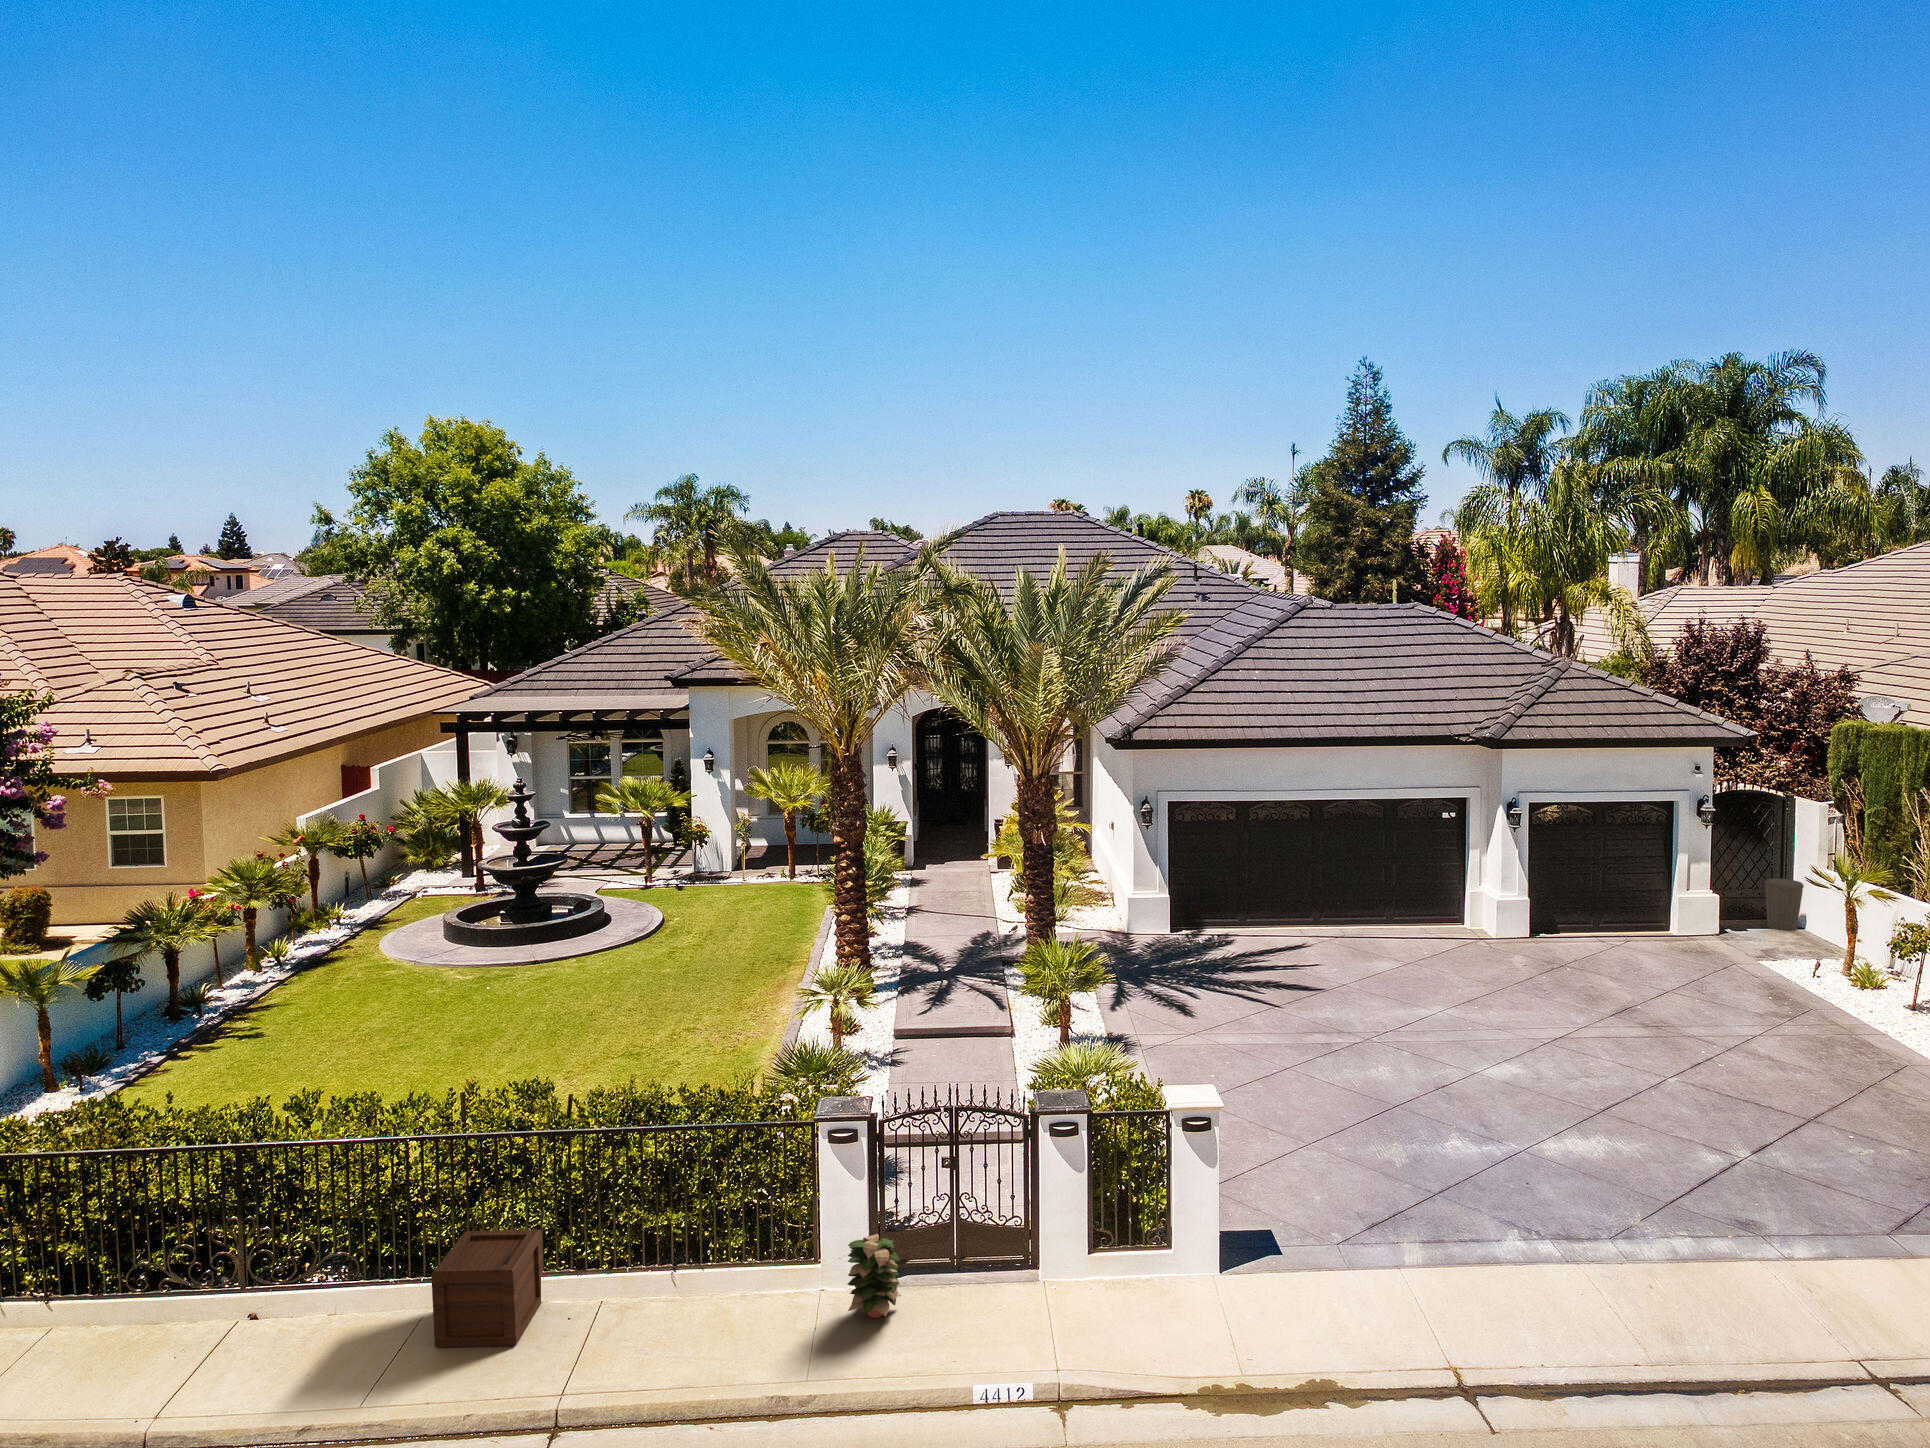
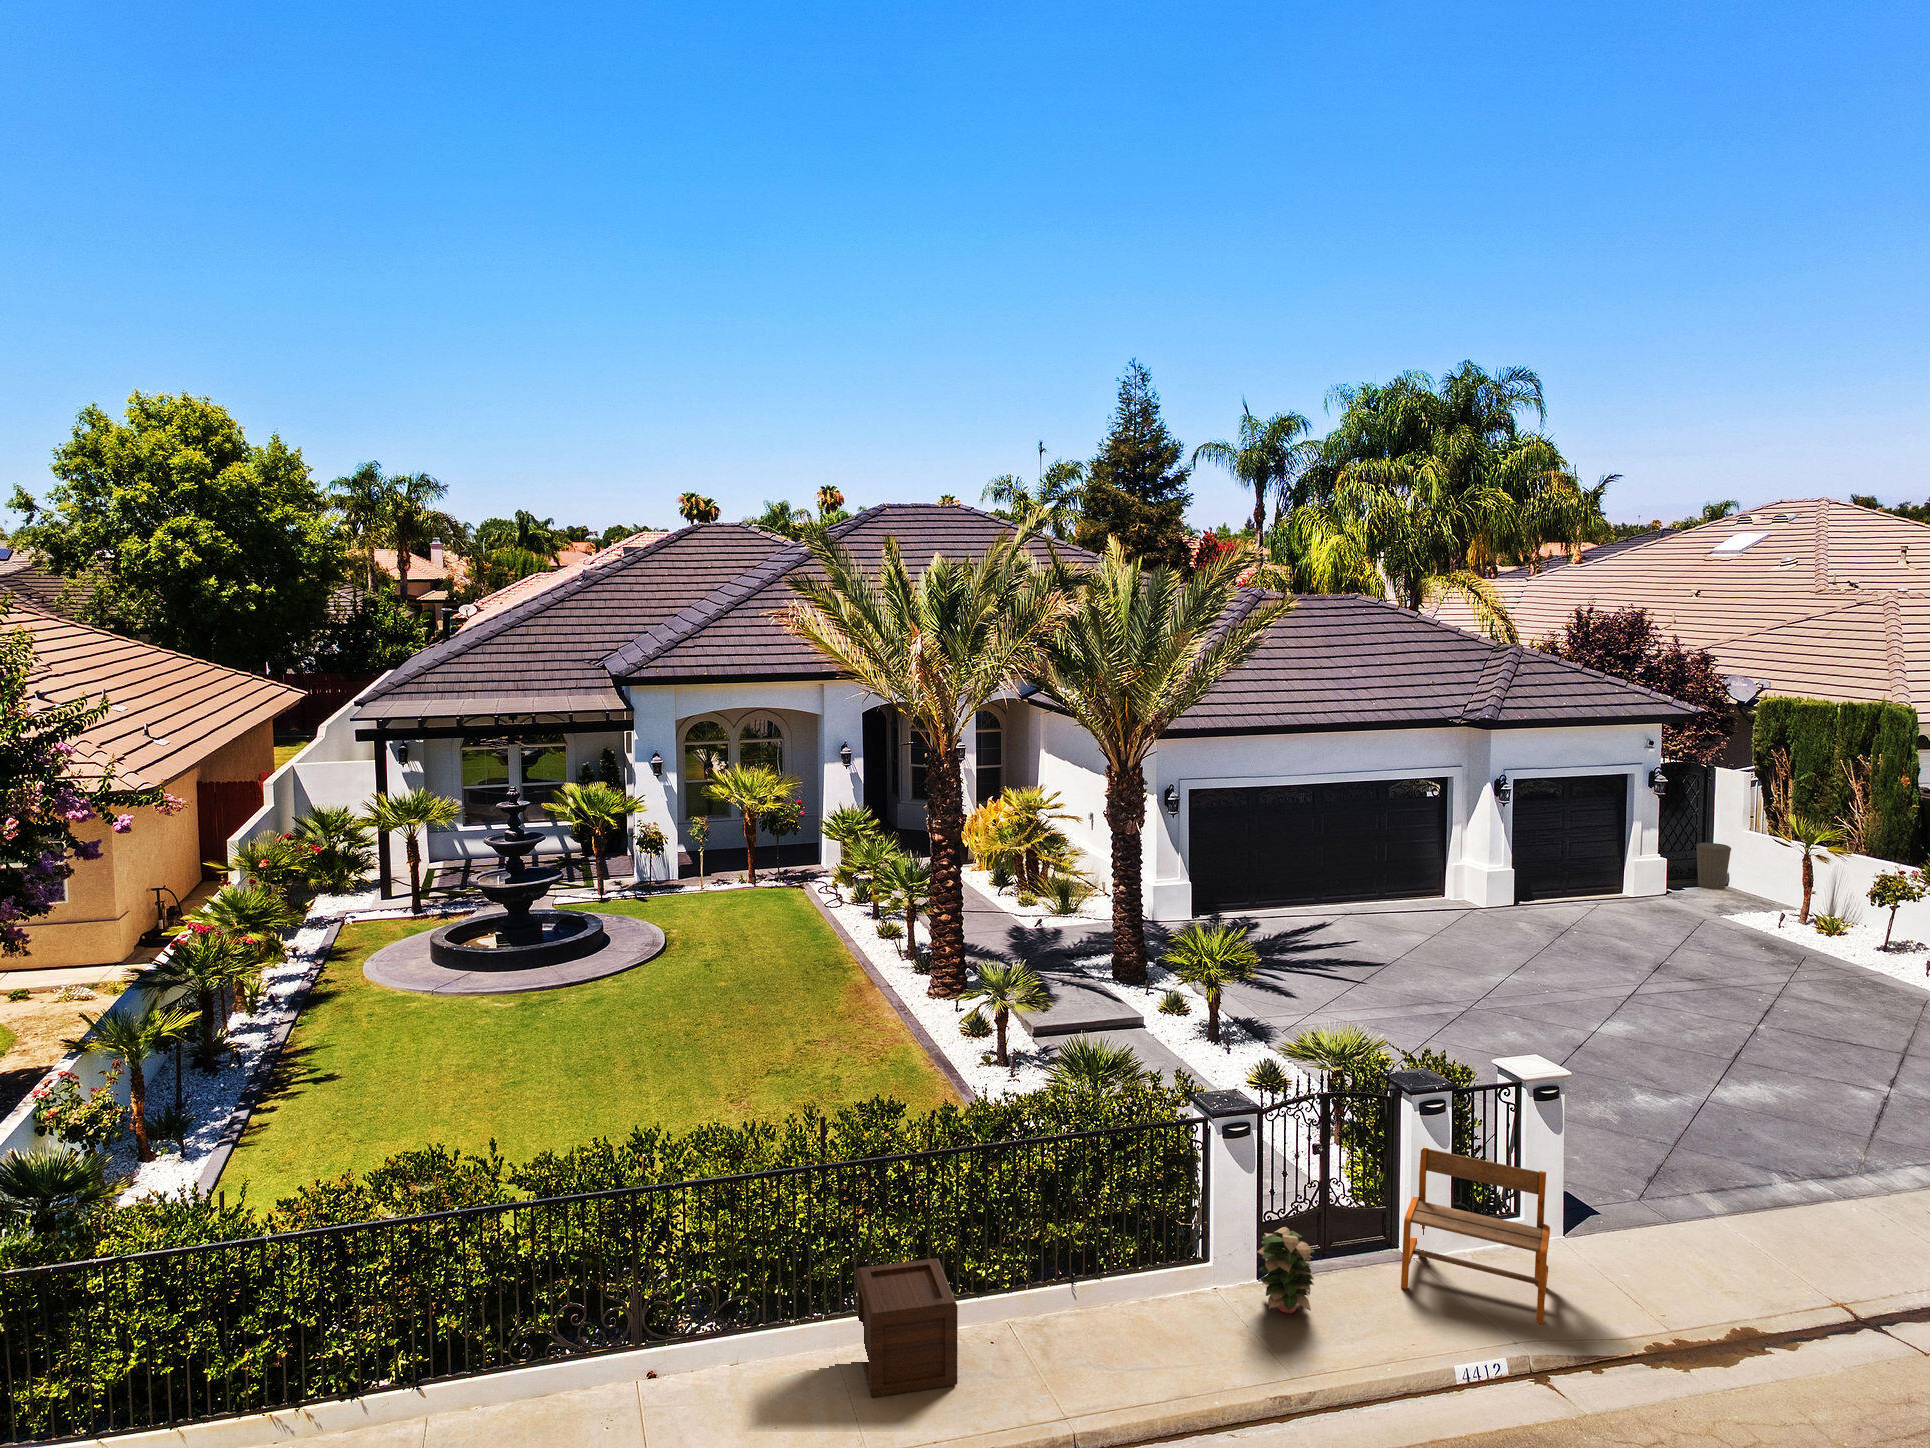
bench: none [1003,1169,1149,1357] -> present [1401,1148,1550,1324]

